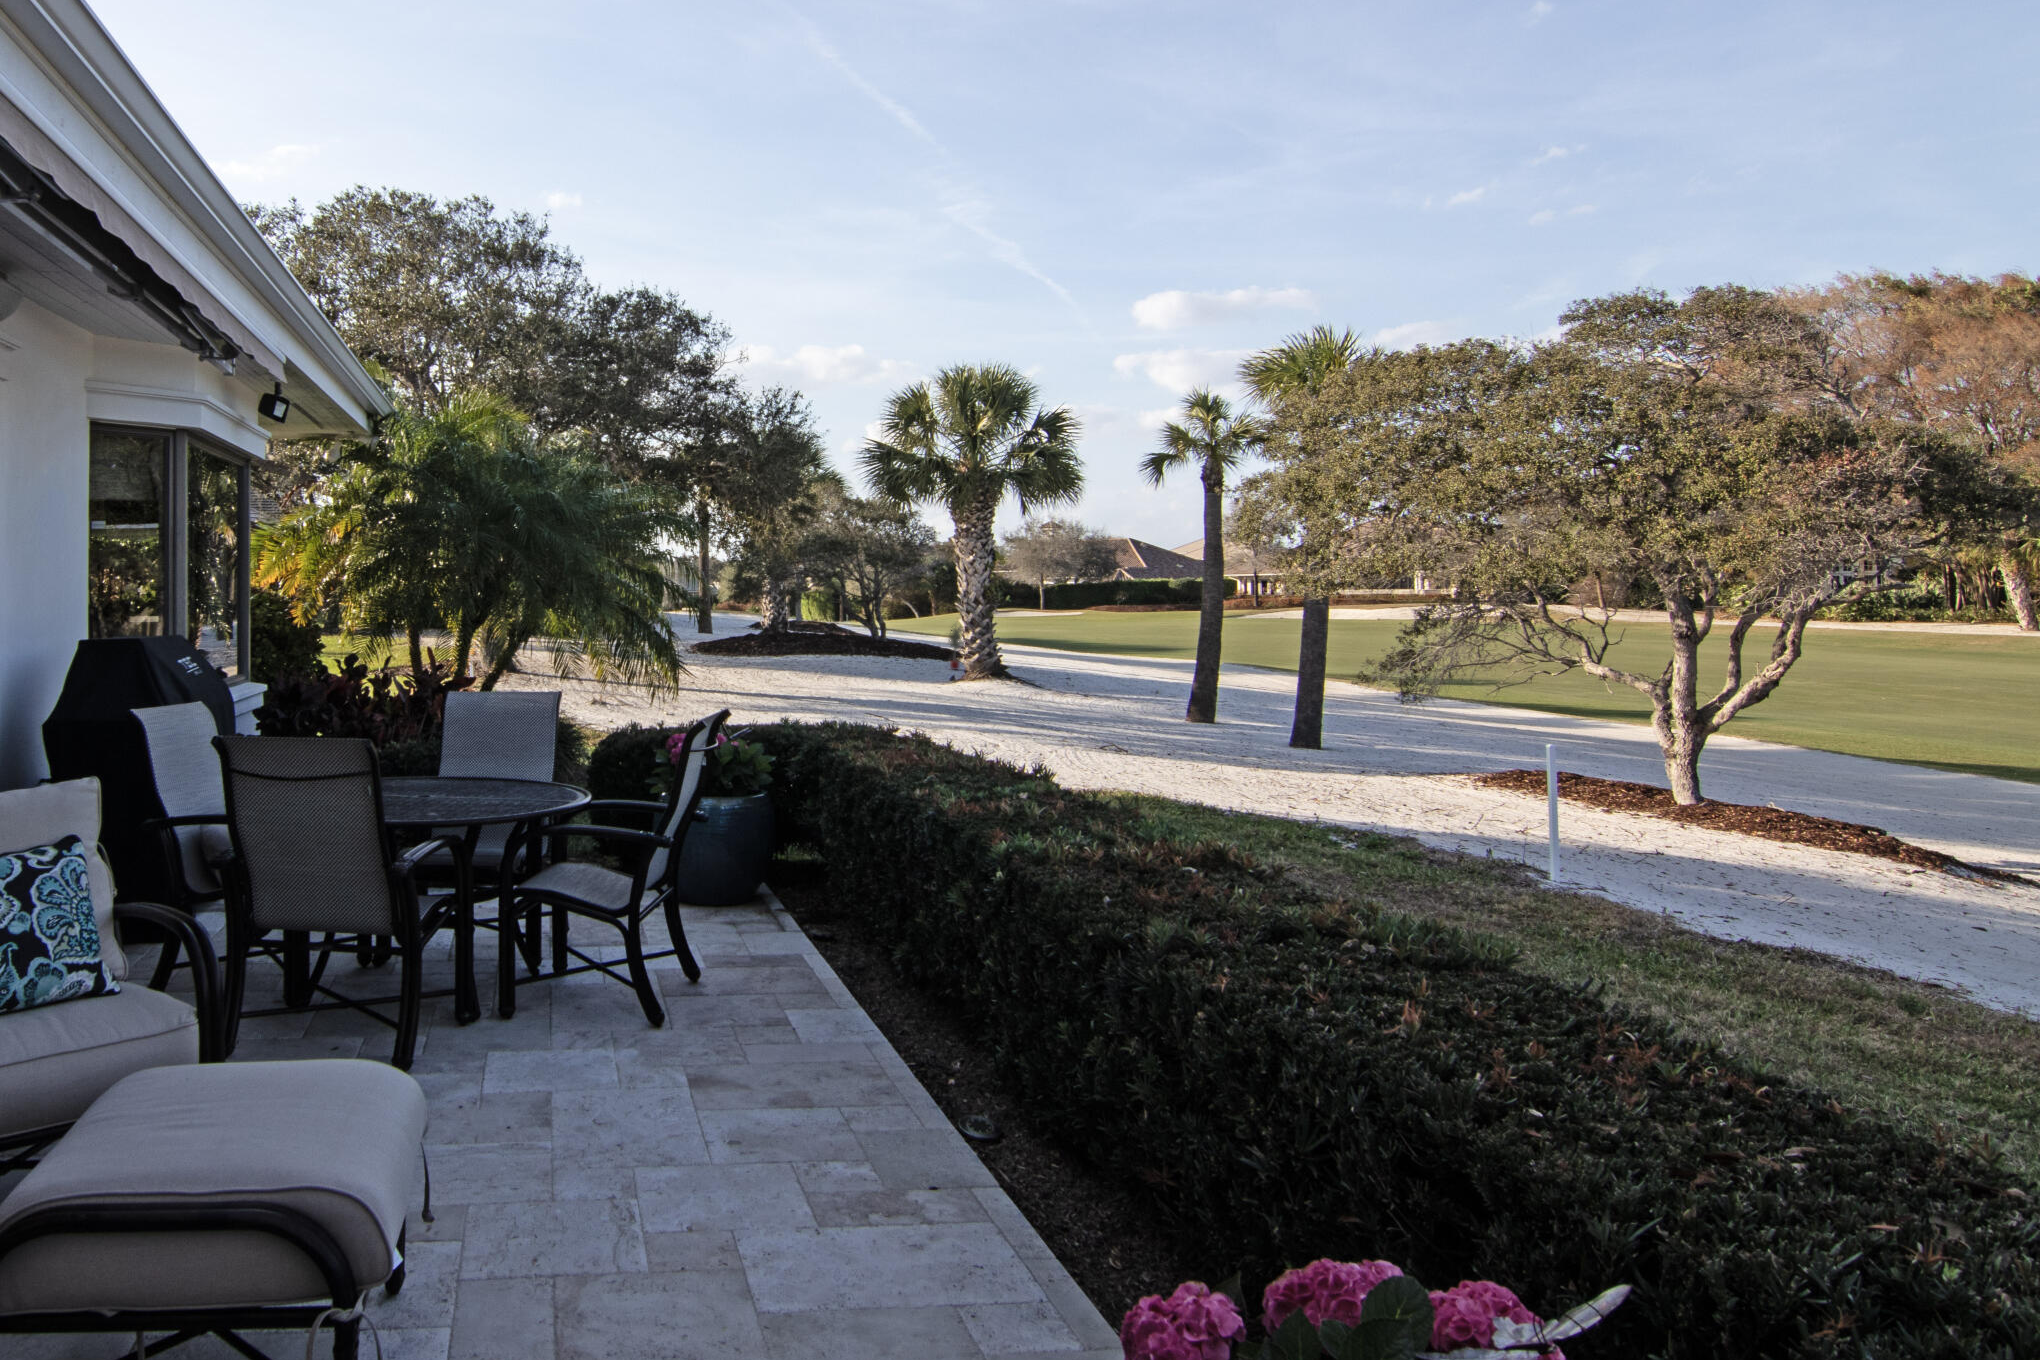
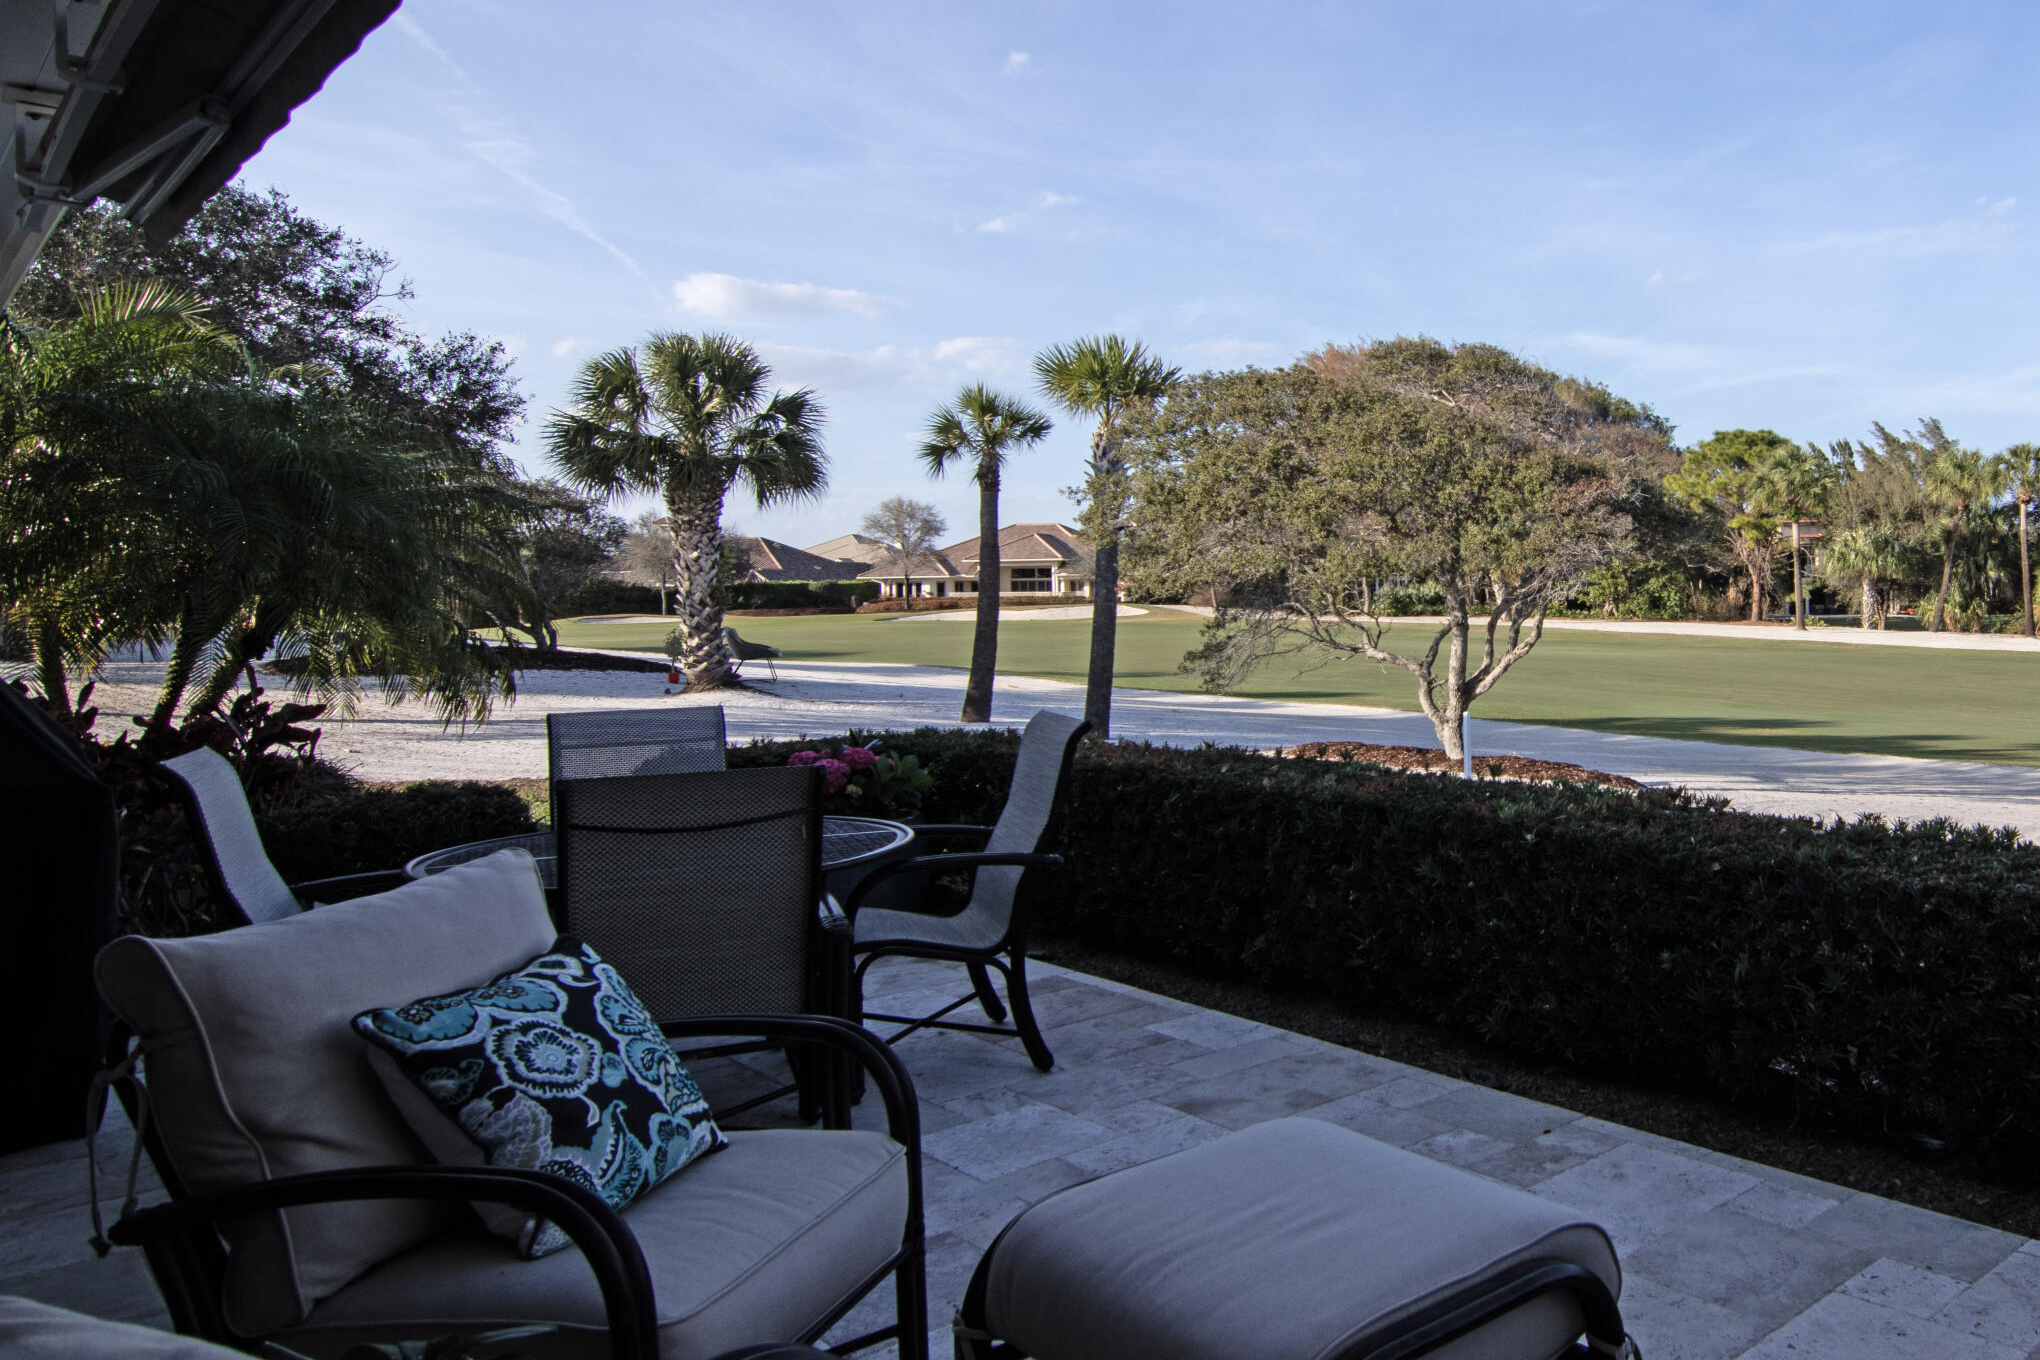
lounge chair: none [999,621,1047,675] -> present [724,626,783,683]

